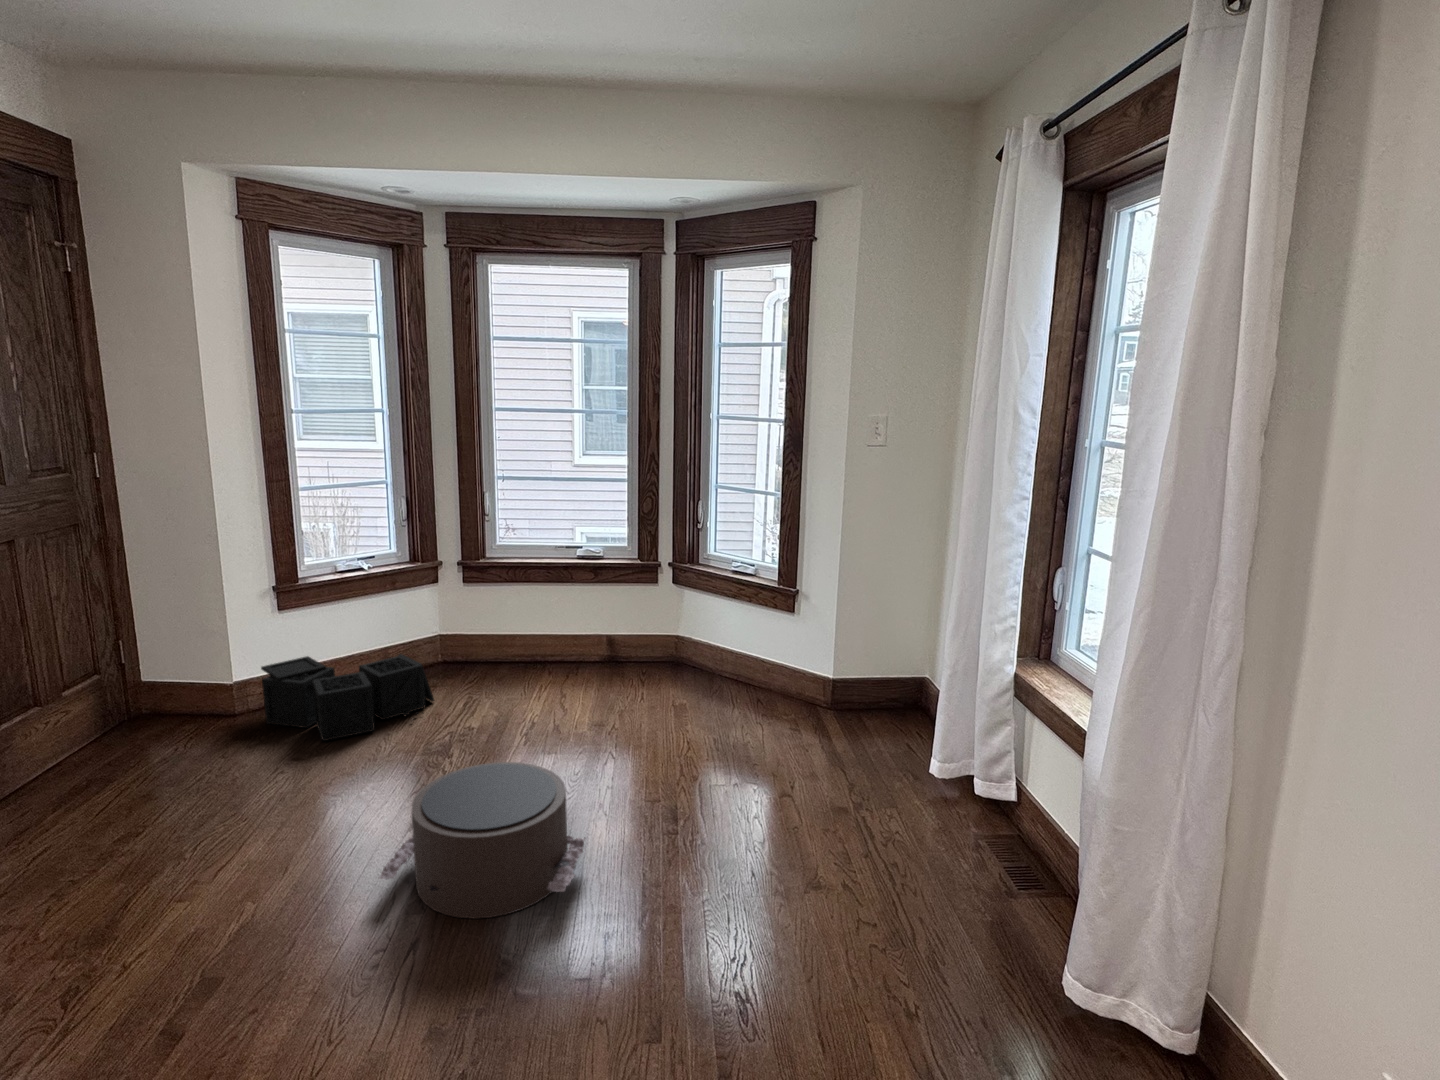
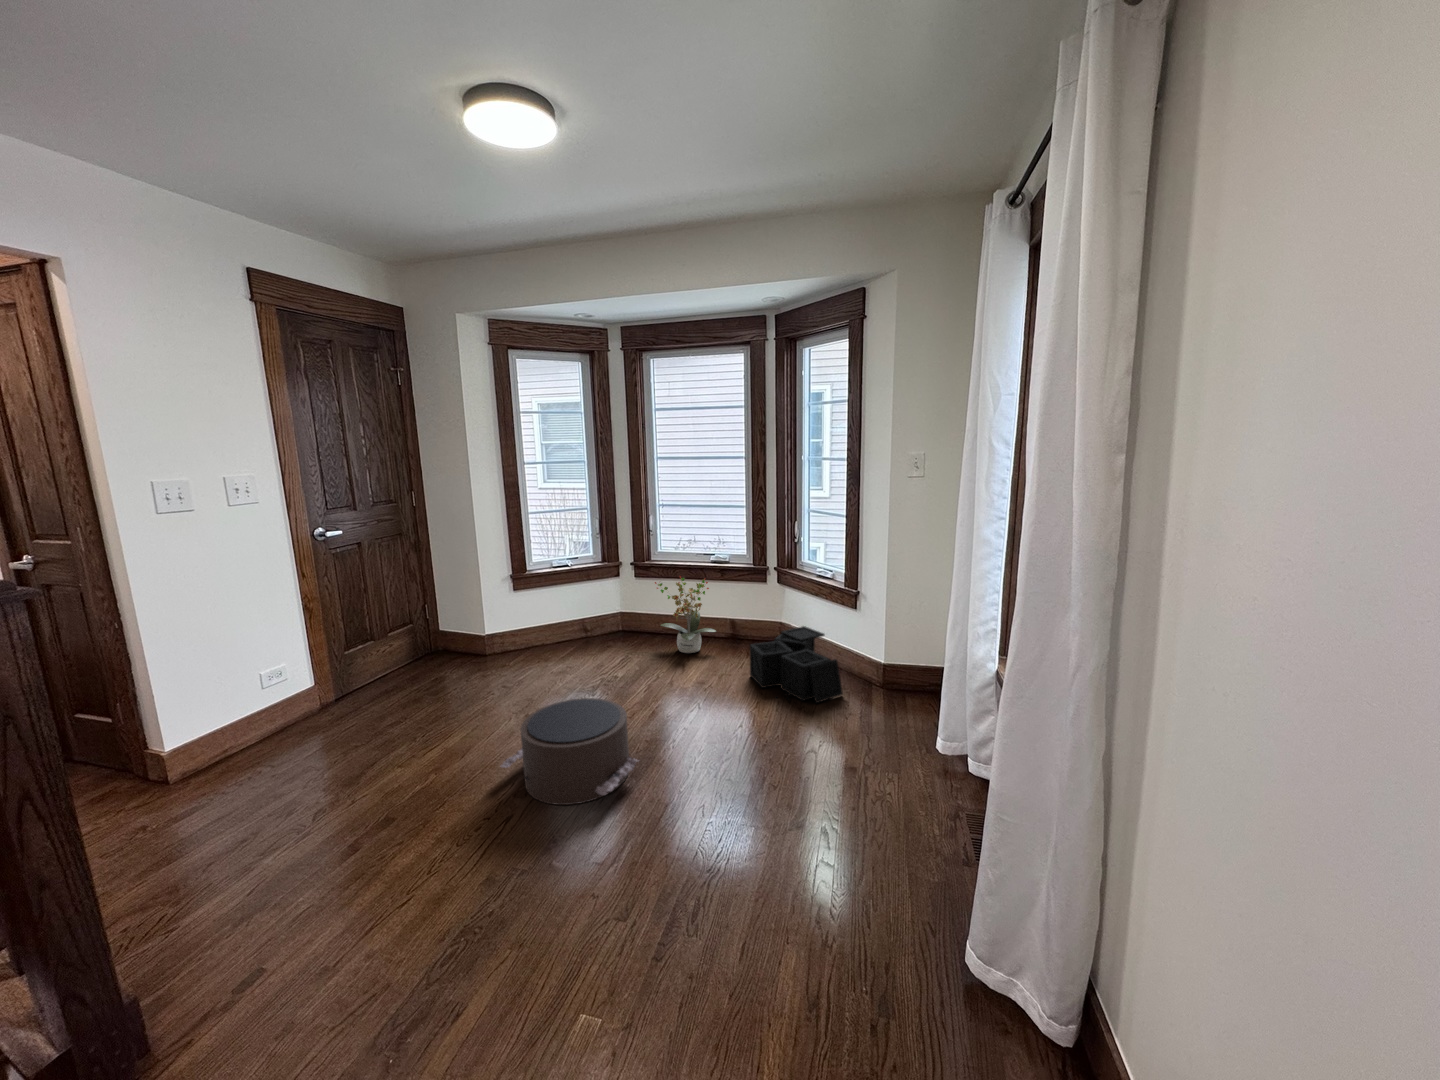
potted plant: none [506,579,599,688] -> present [655,576,716,653]
storage bin: present [261,654,434,741] -> present [750,626,843,703]

